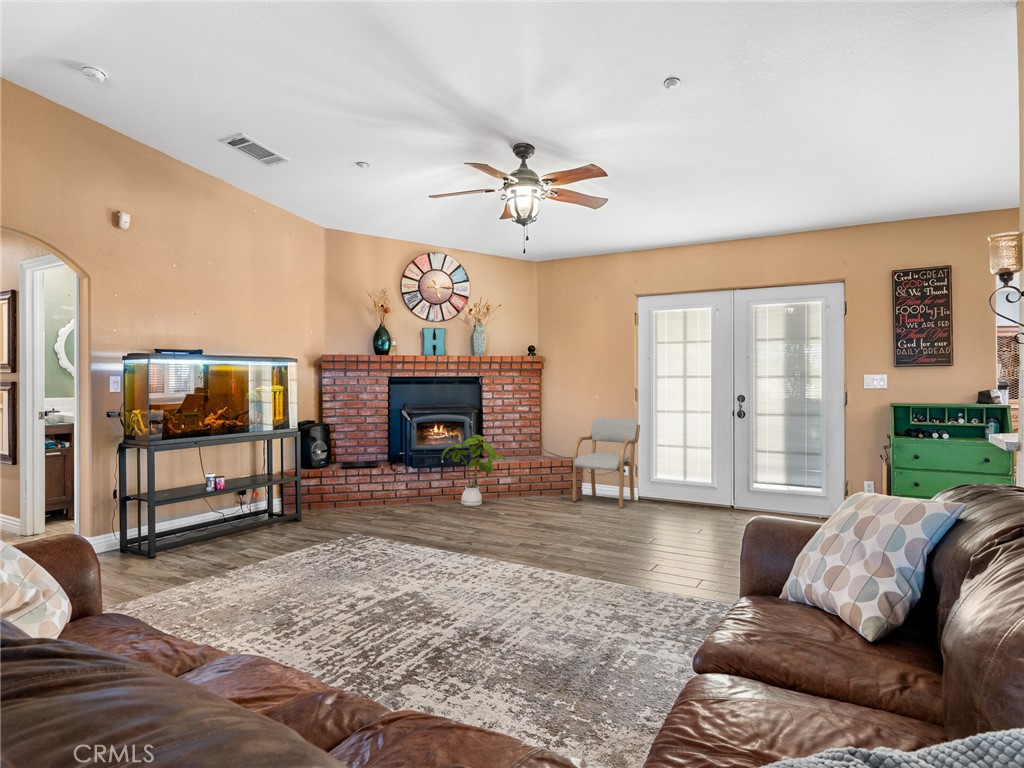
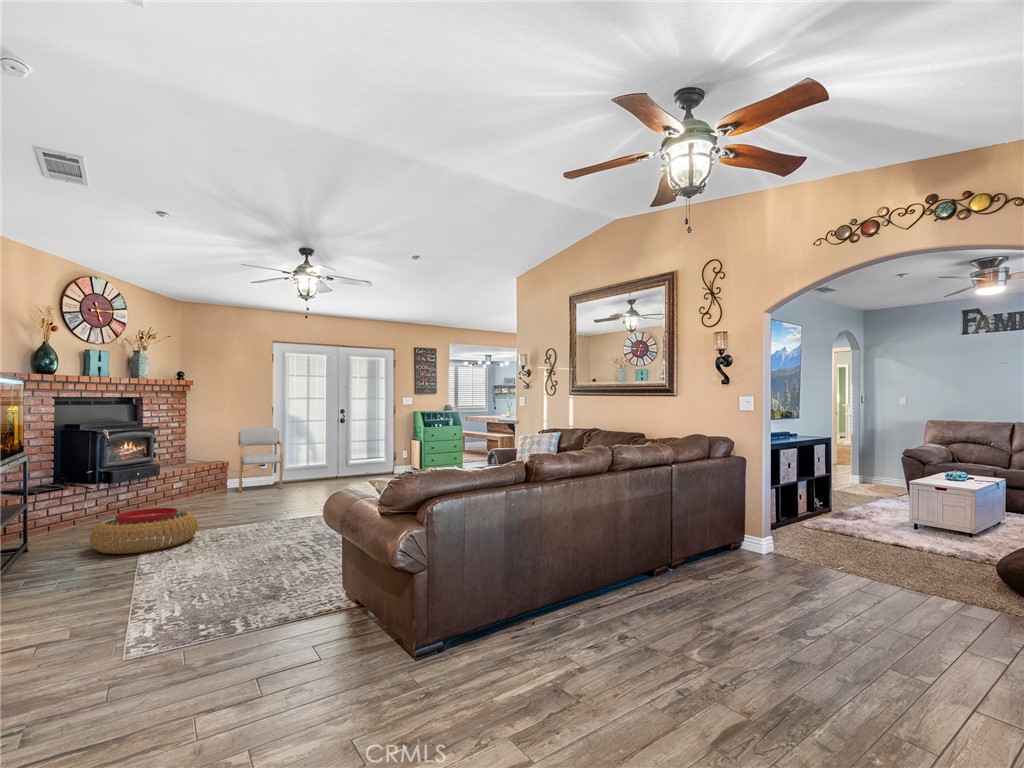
house plant: present [441,435,506,506] -> none [132,446,205,509]
pouf: none [265,505,370,558] -> present [89,508,198,554]

